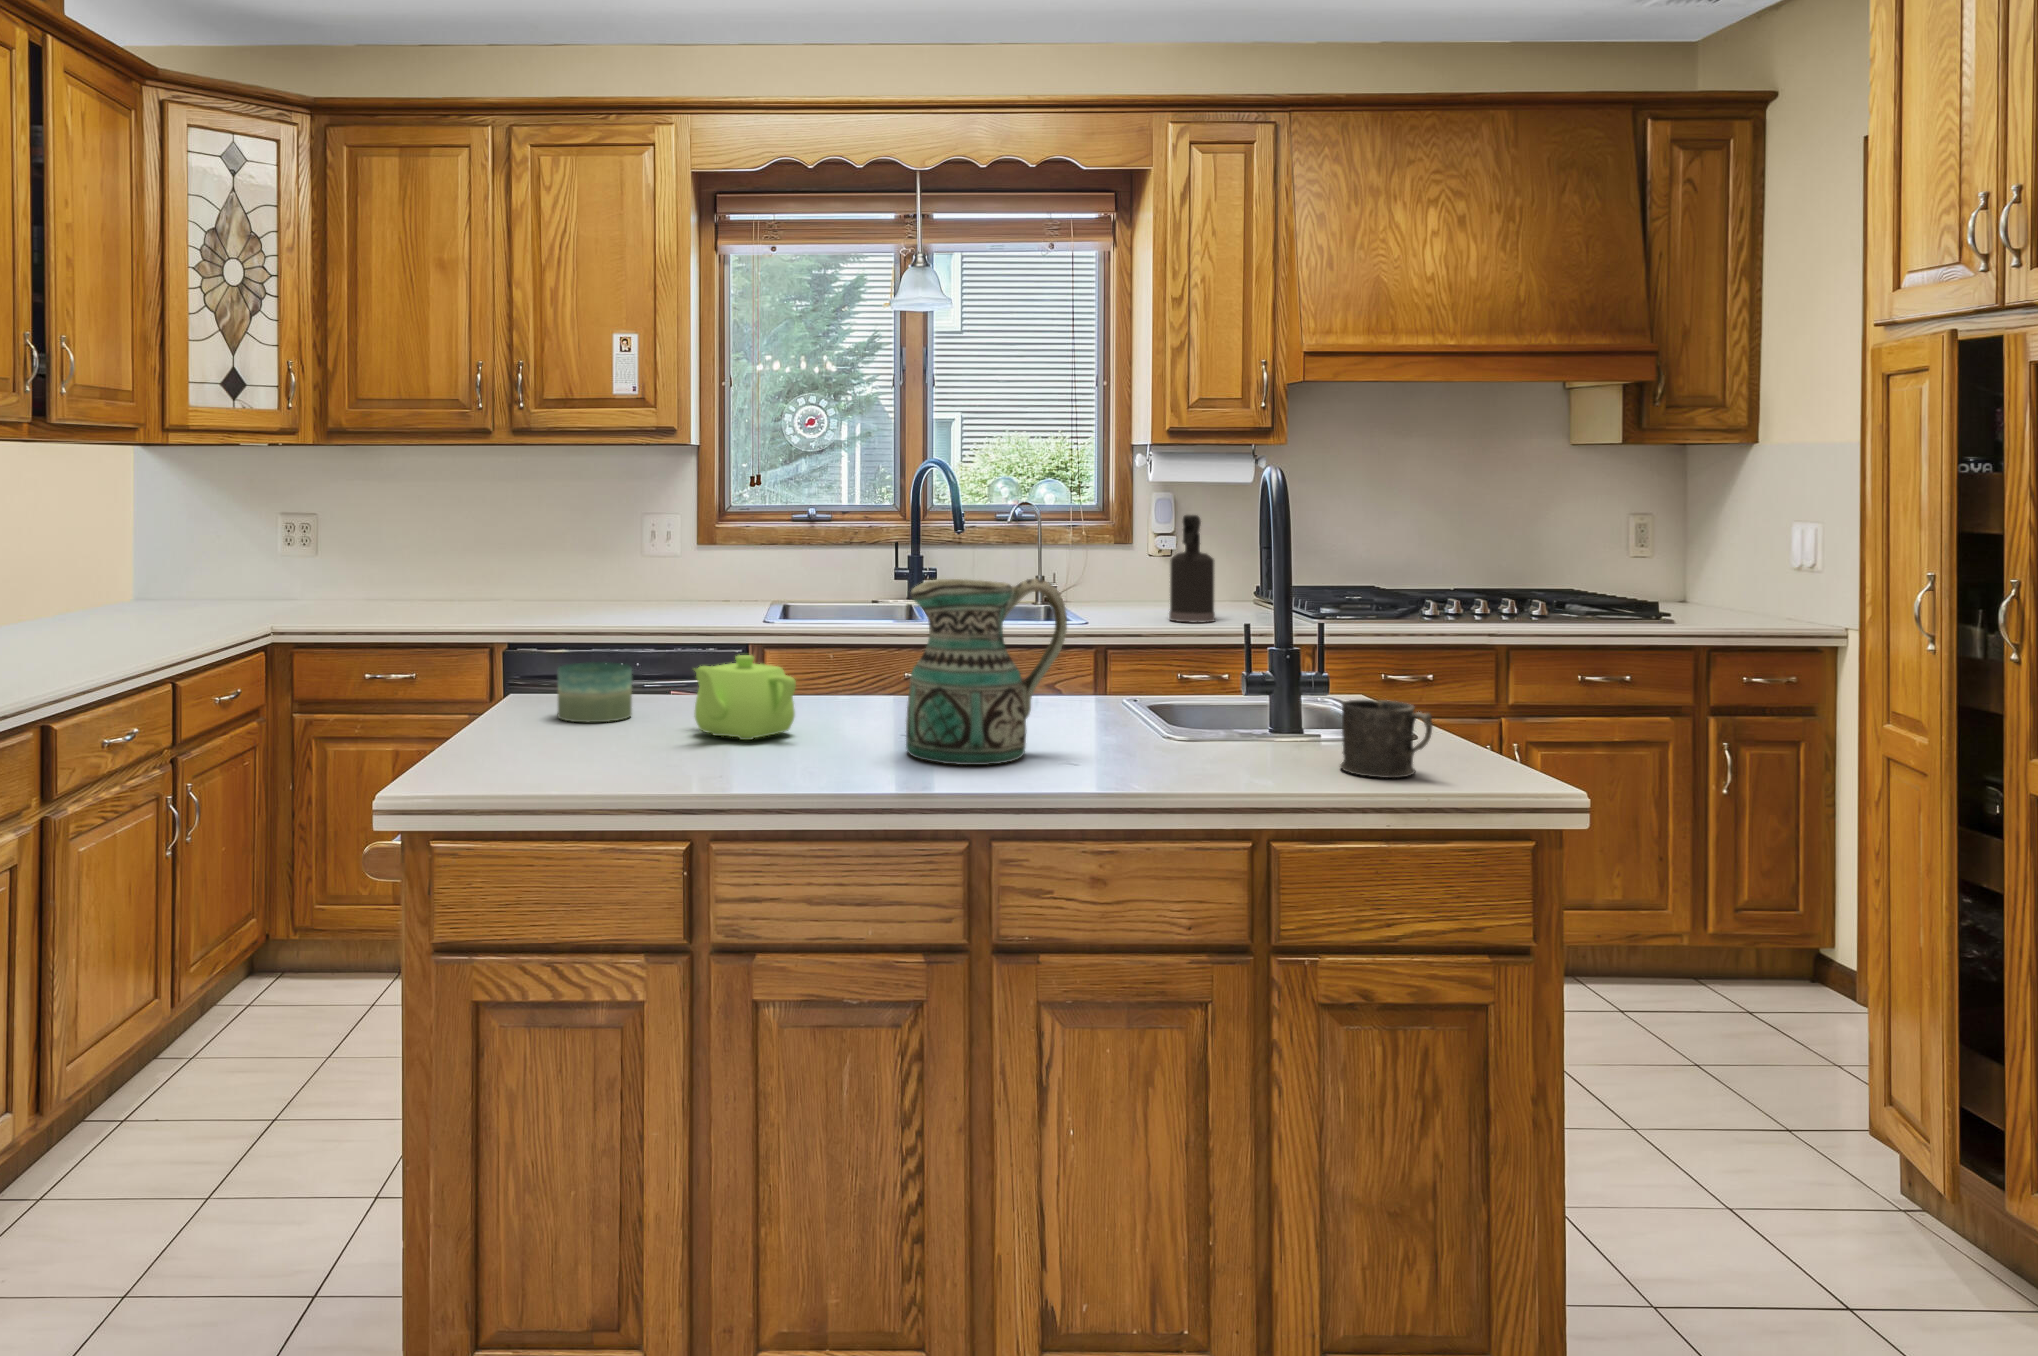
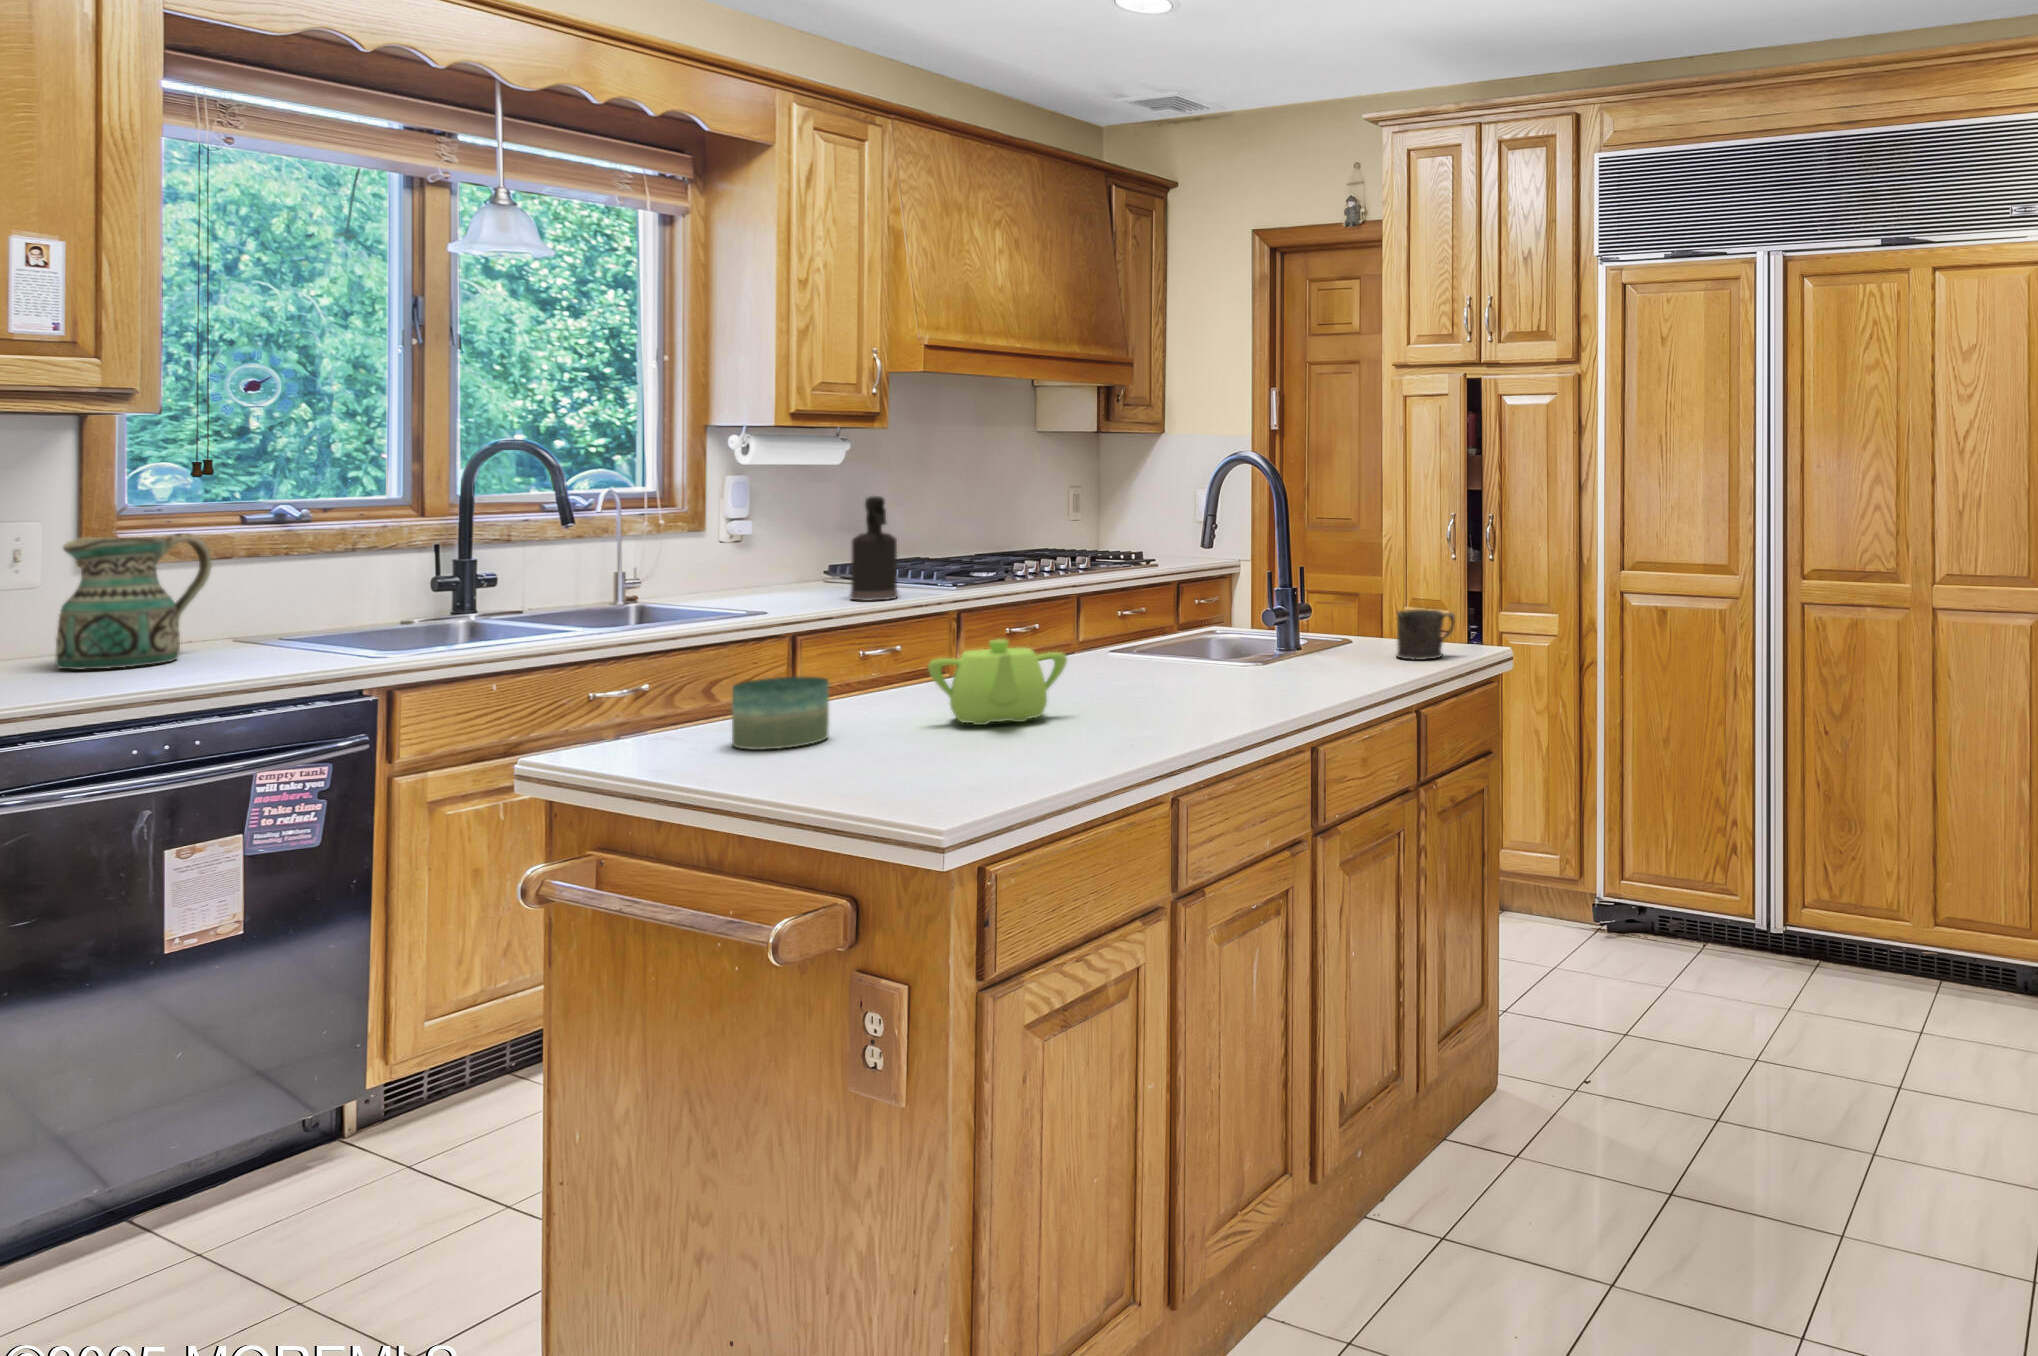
ceramic pitcher: present [906,579,1067,765] -> present [56,533,212,670]

